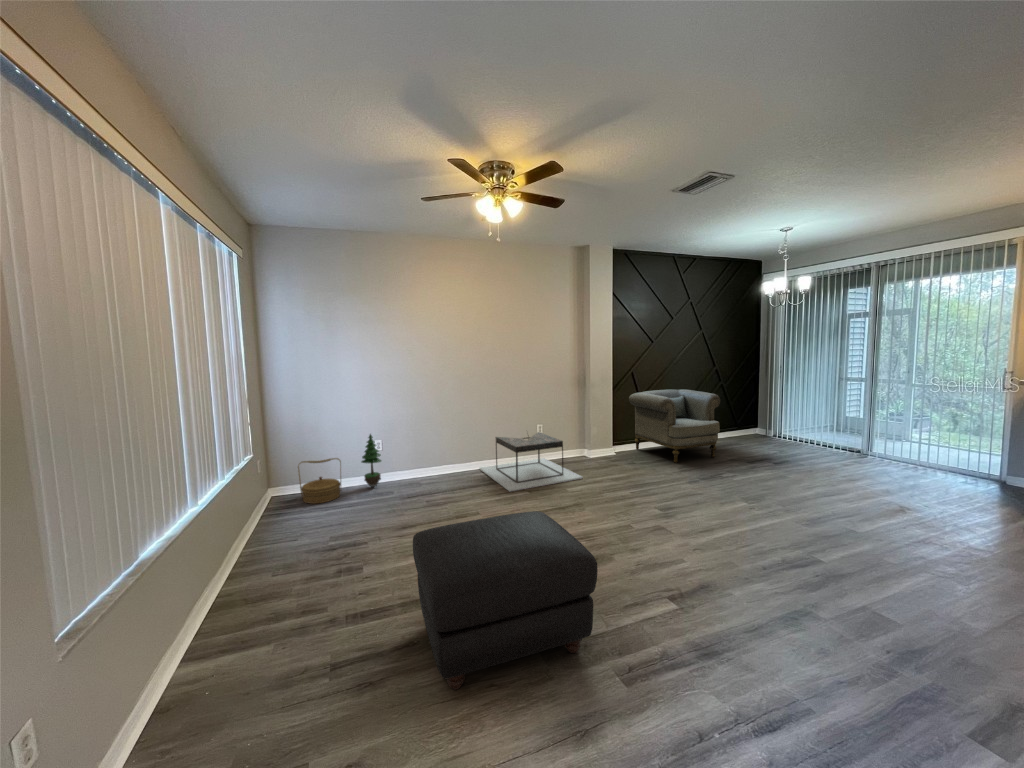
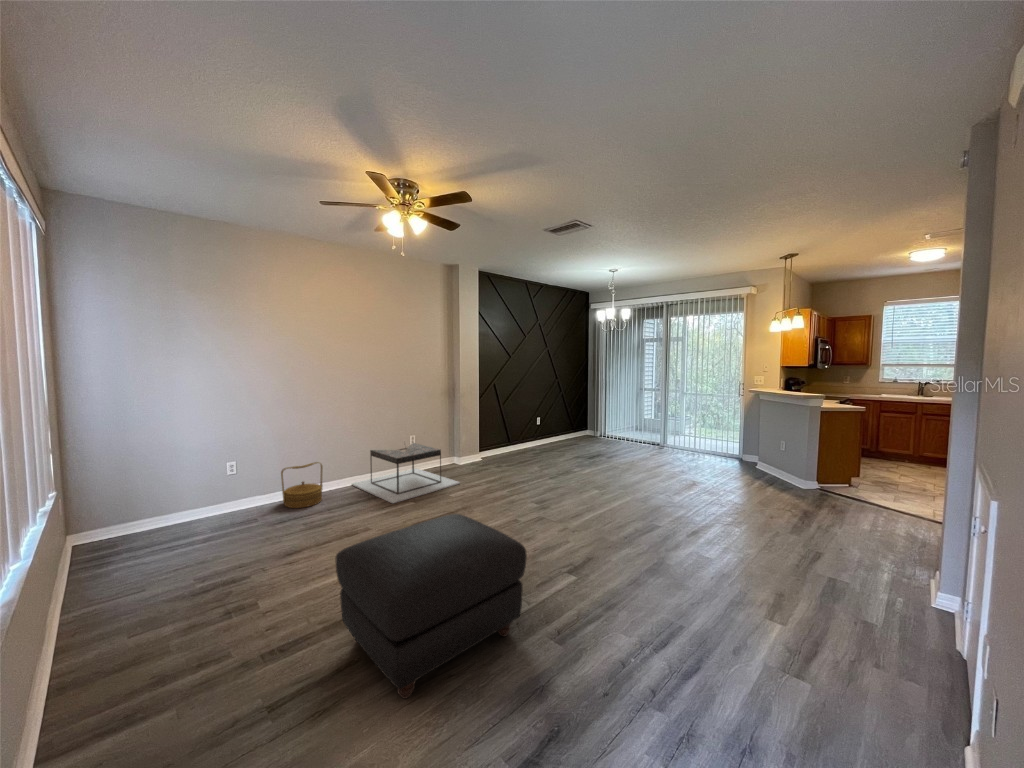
armchair: present [629,389,720,463] -> none [492,399,566,463]
potted tree: present [362,434,381,487] -> none [211,454,239,517]
woven basket: present [298,458,341,504] -> present [281,462,323,508]

